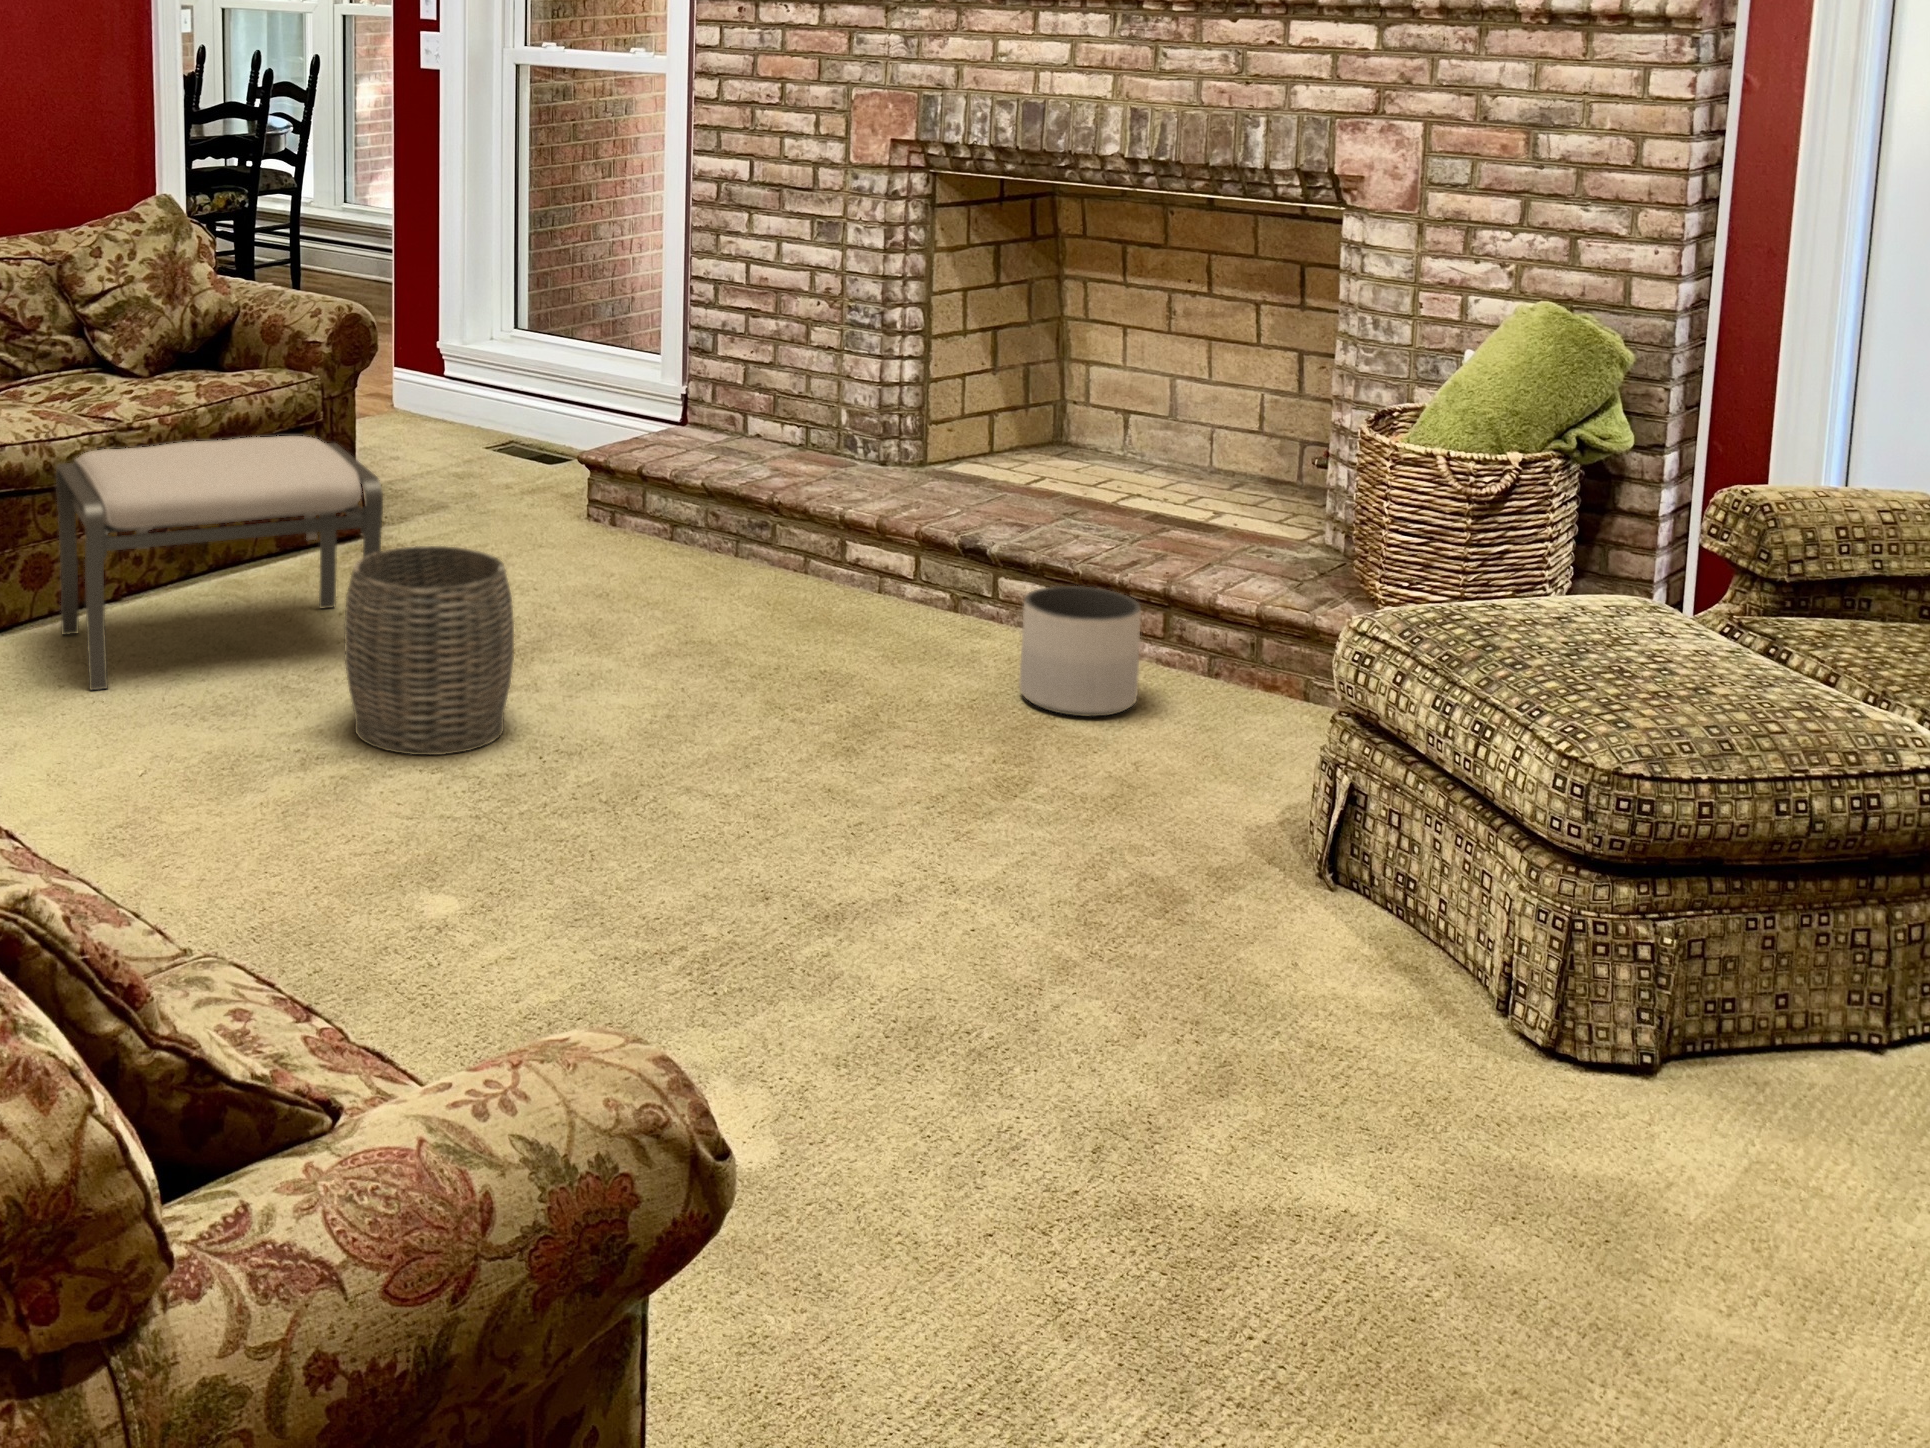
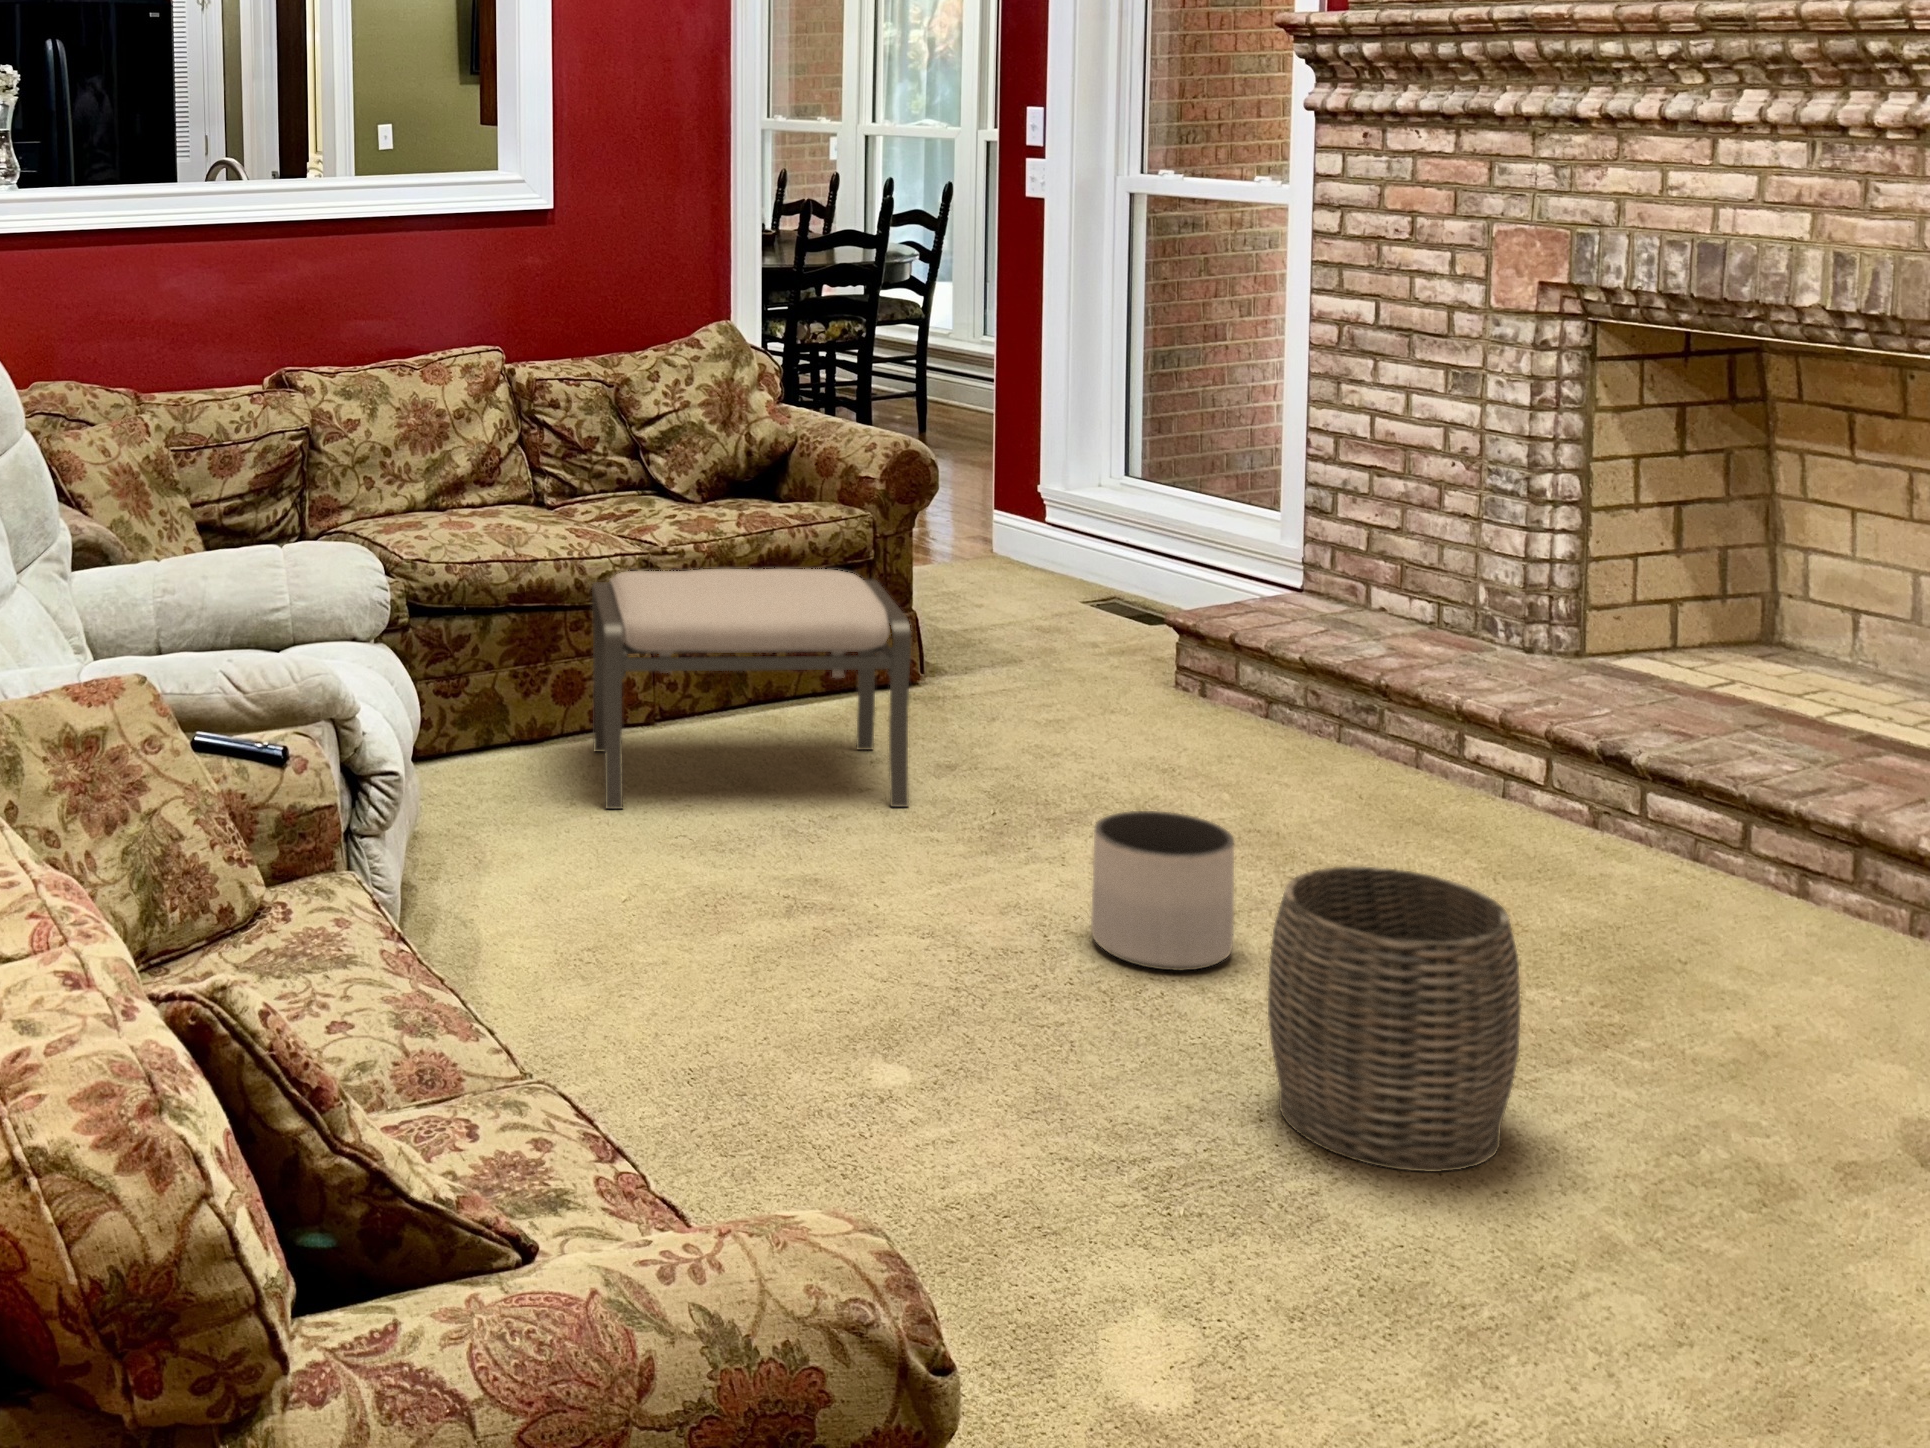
woven basket: present [344,546,514,755] -> present [1268,867,1520,1172]
planter: present [1019,586,1141,717] -> present [1091,811,1234,971]

